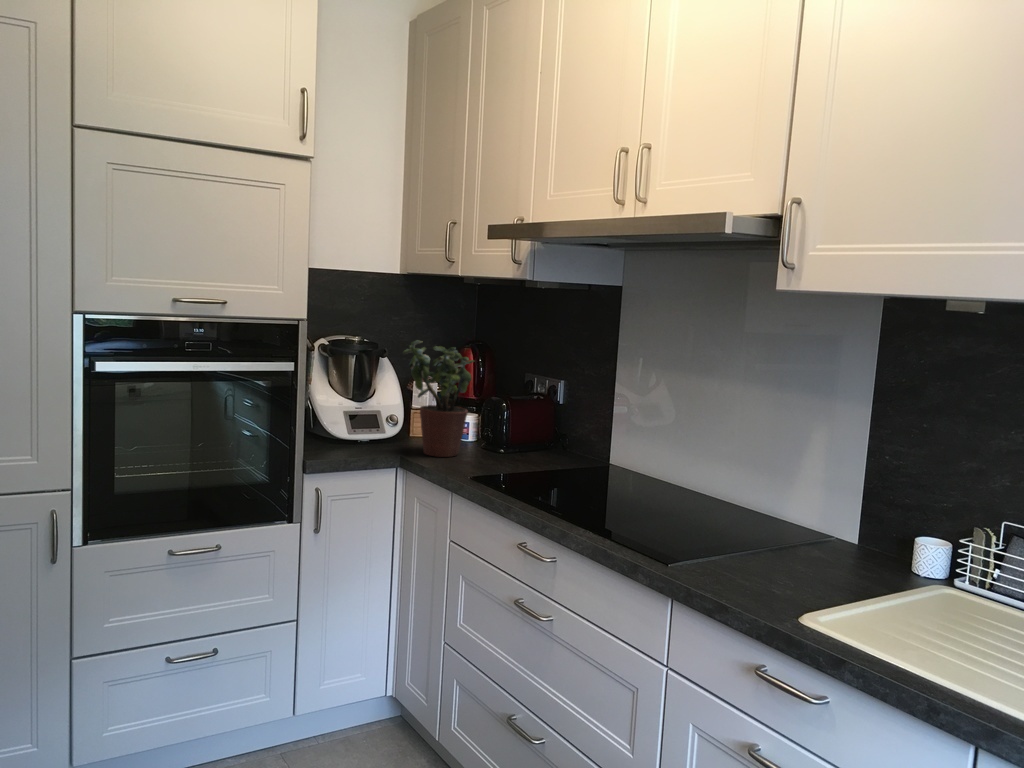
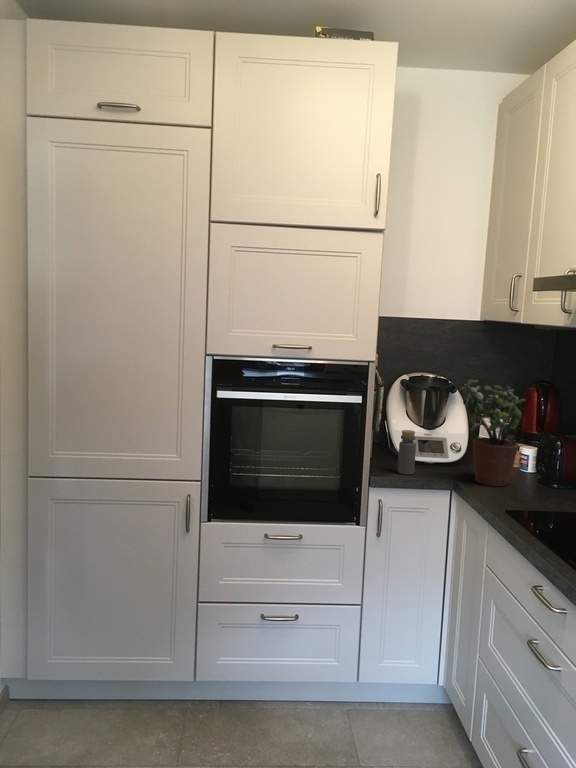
bottle: none [336,402,356,454] -> present [398,430,416,475]

